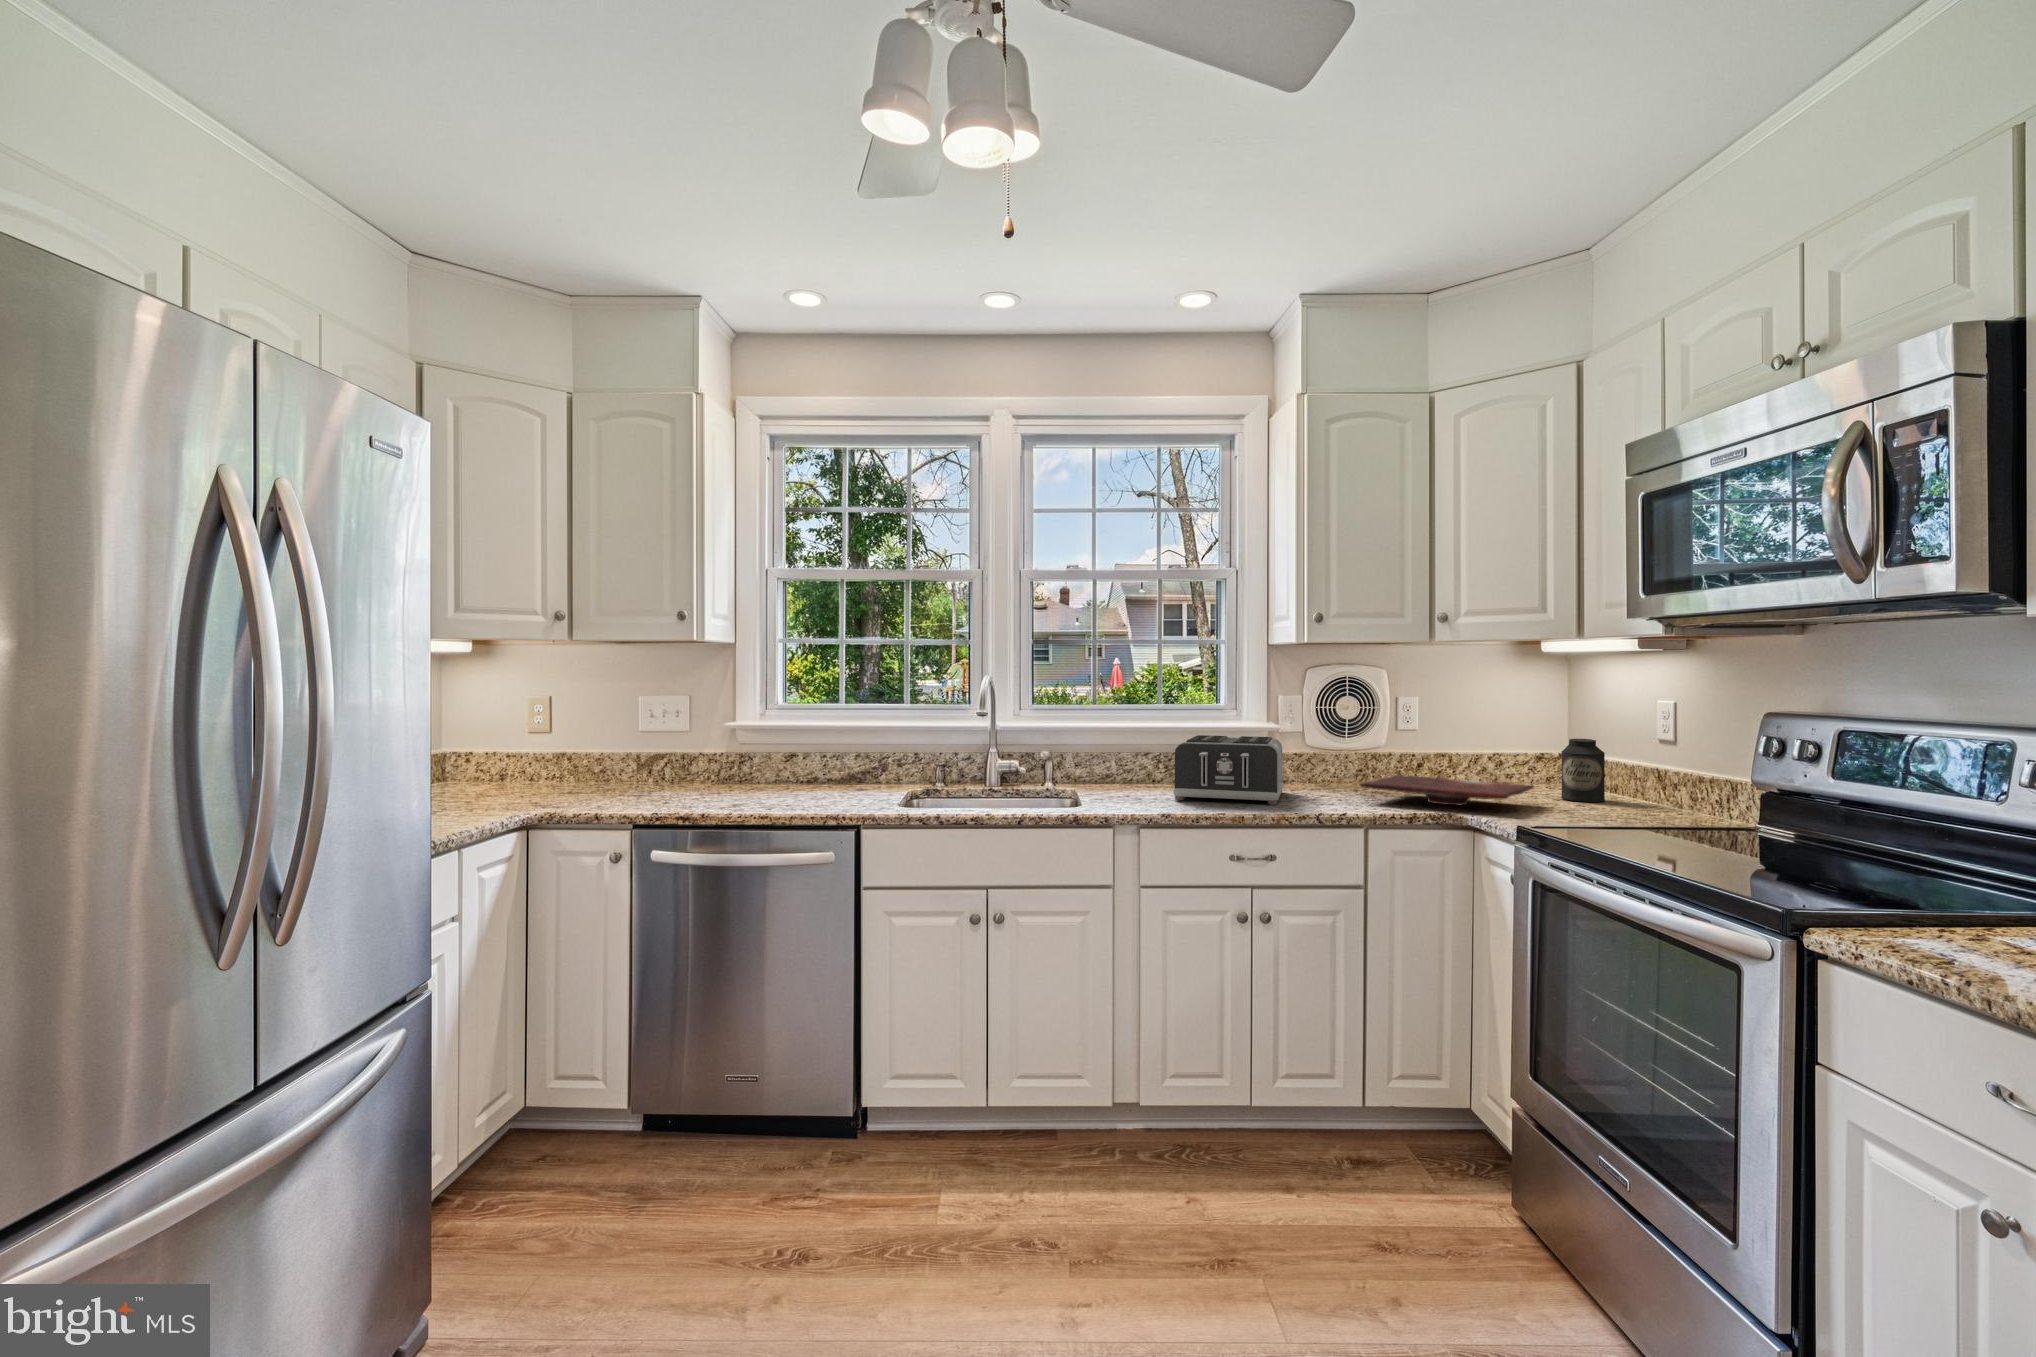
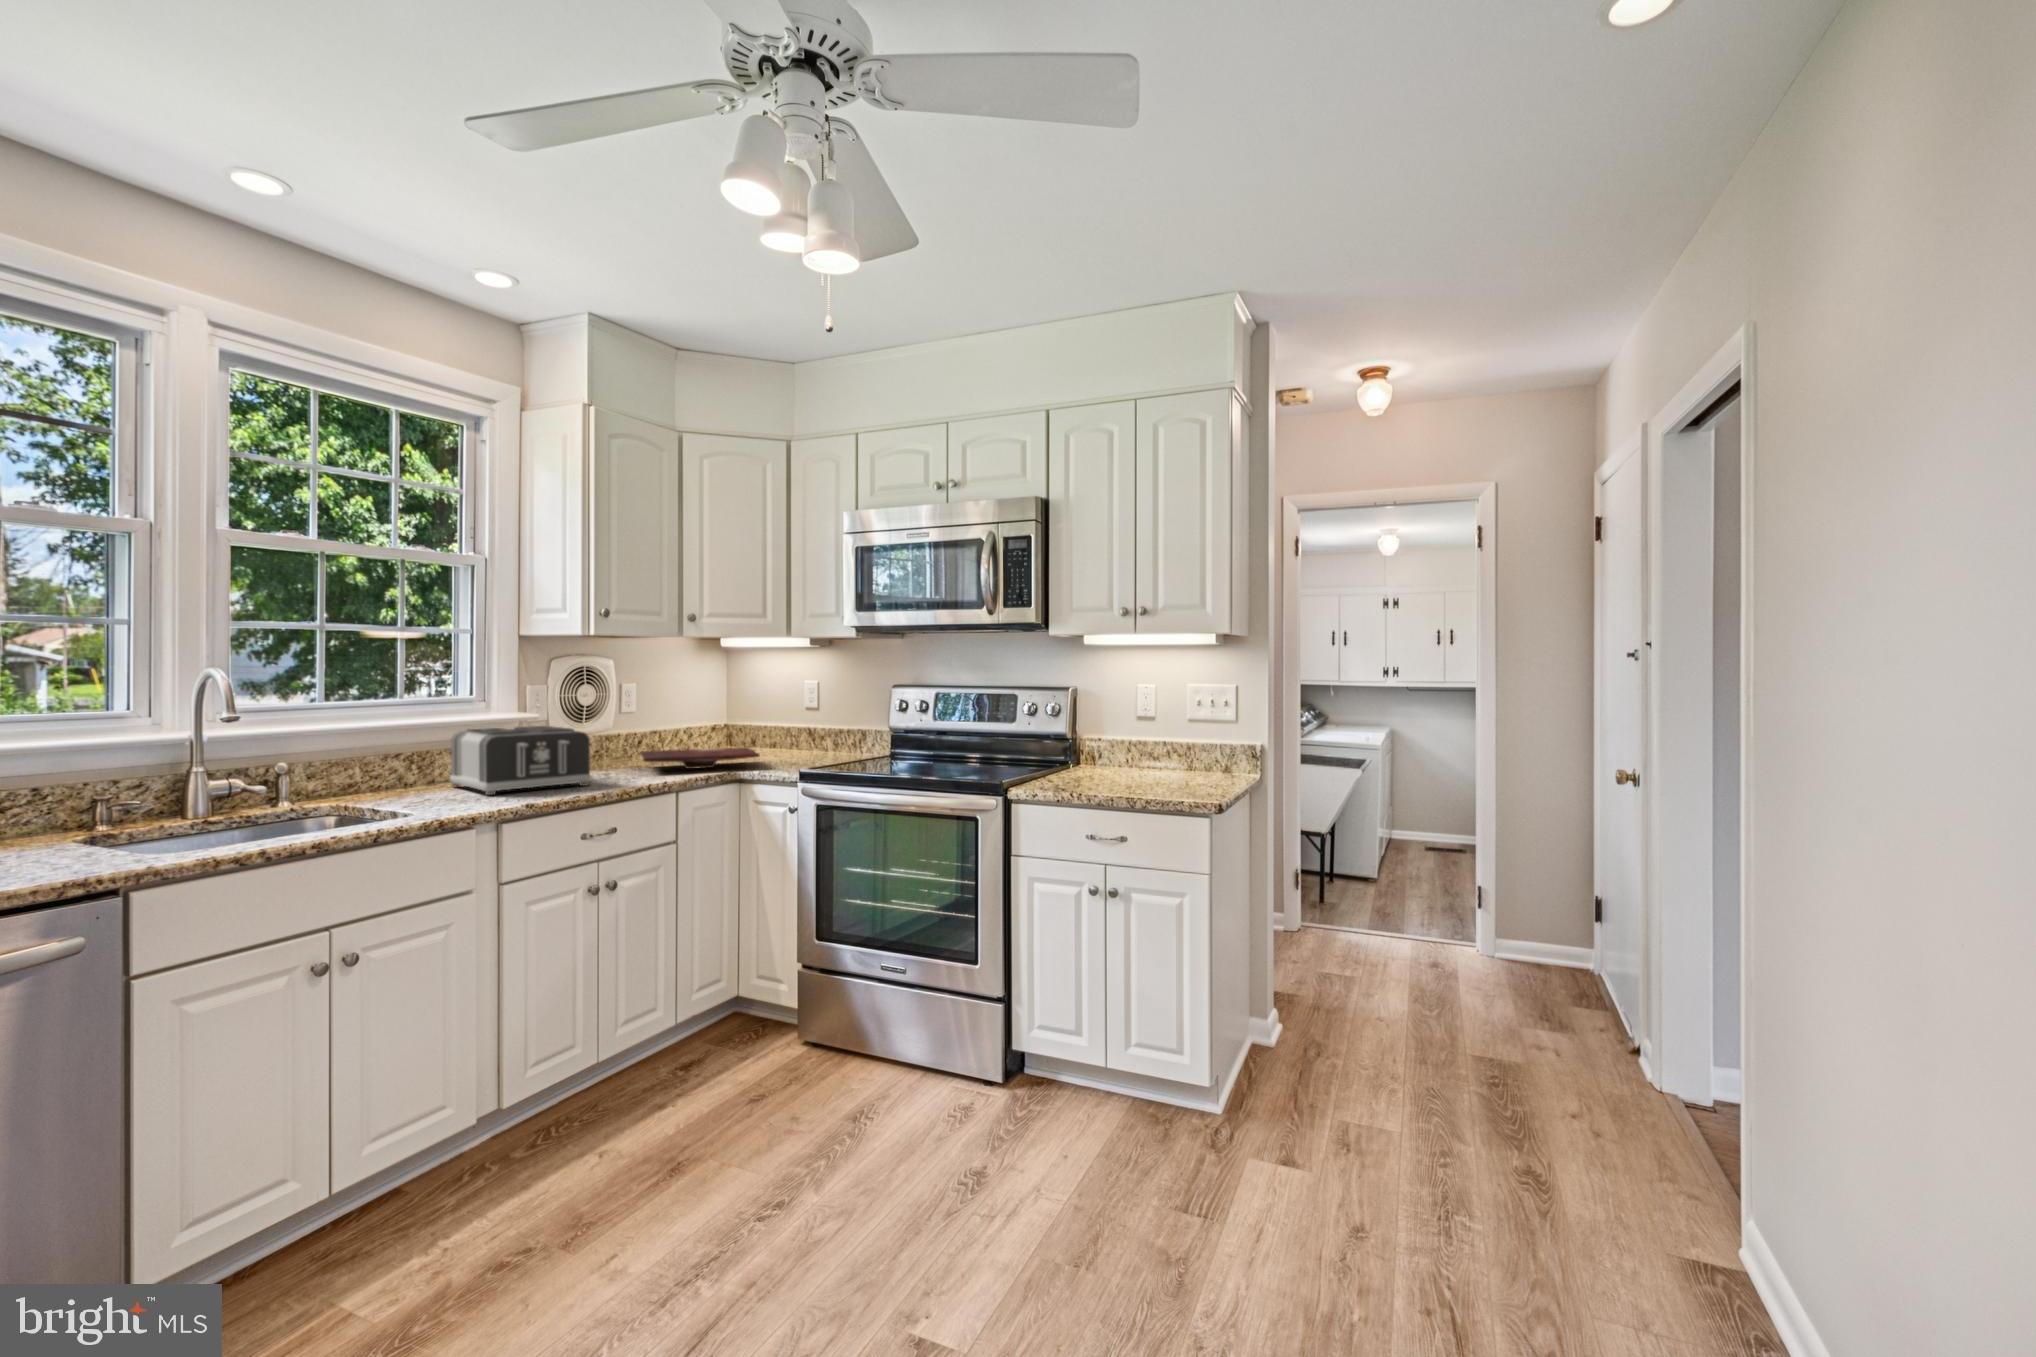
canister: present [1561,739,1605,802] -> none [747,712,775,756]

